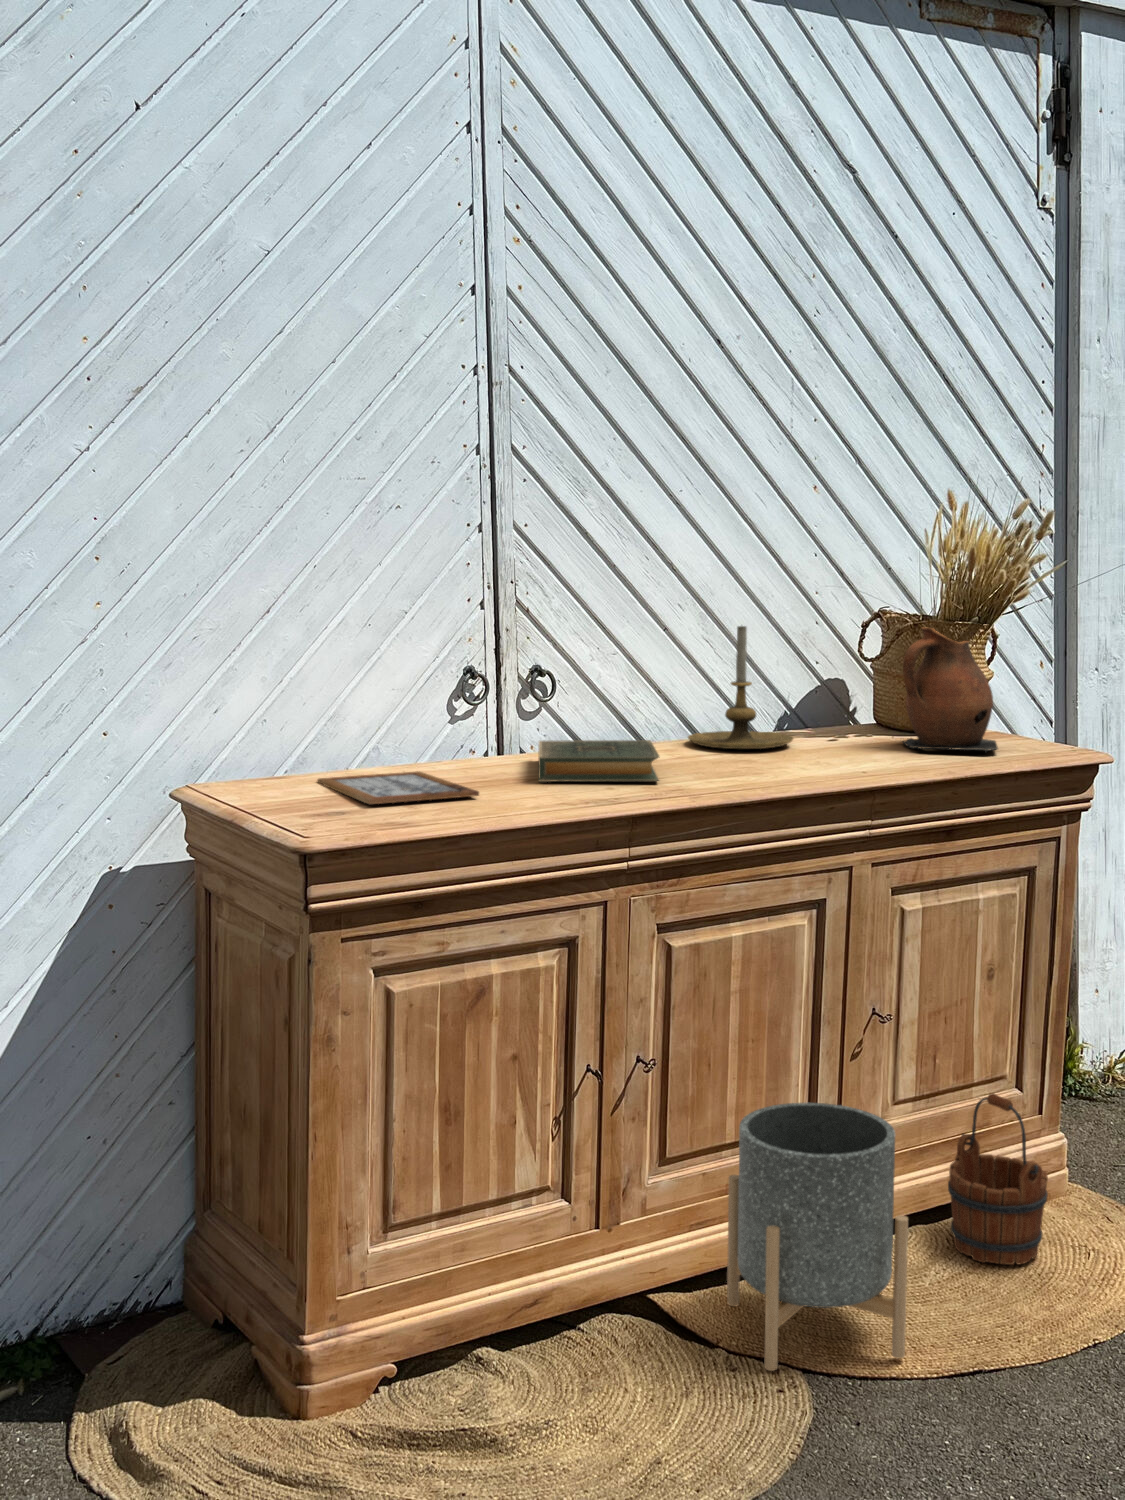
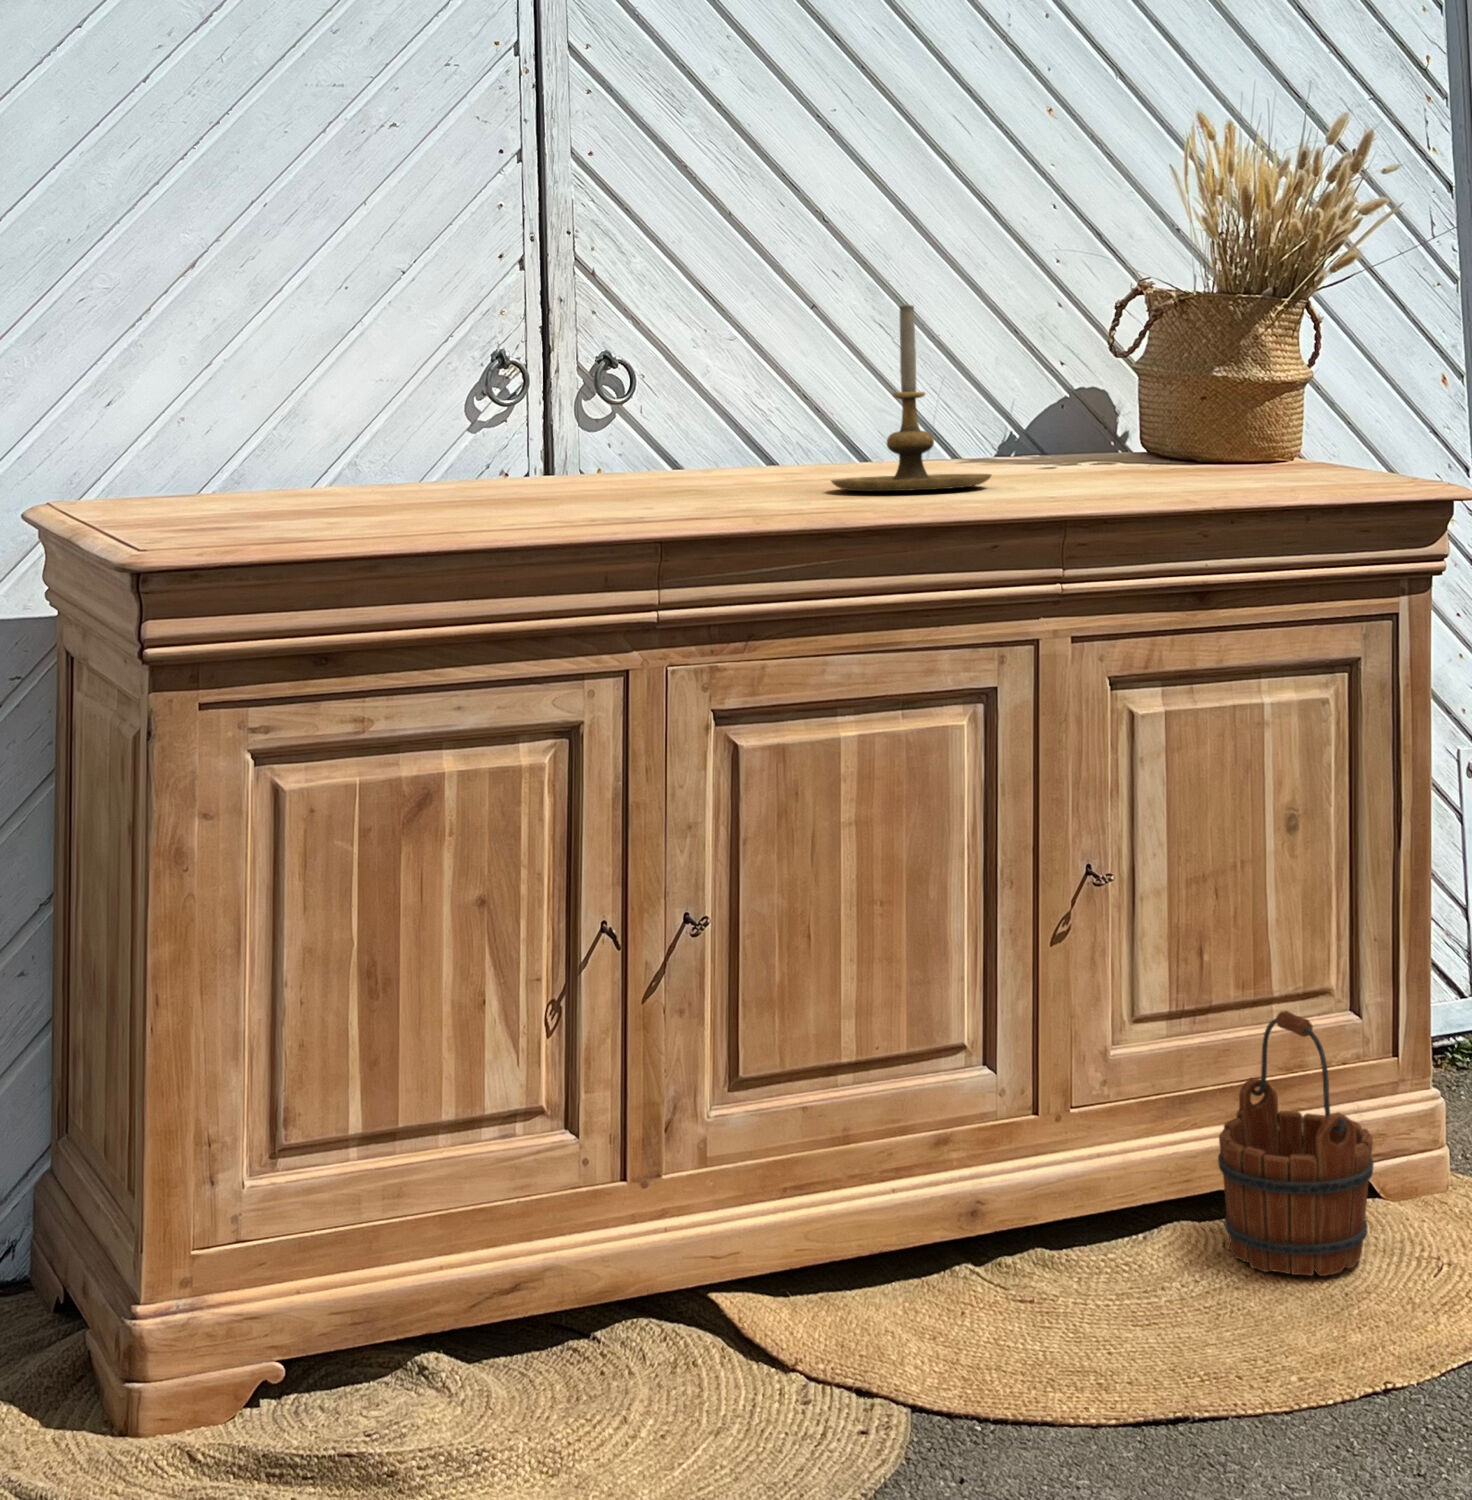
ceramic pitcher: present [903,627,998,752] -> none [1153,293,1318,482]
hardback book: present [539,740,659,782] -> none [531,471,743,520]
picture frame: present [317,771,479,804] -> none [216,517,415,540]
planter: present [727,1103,908,1371] -> none [825,1009,1078,1403]

